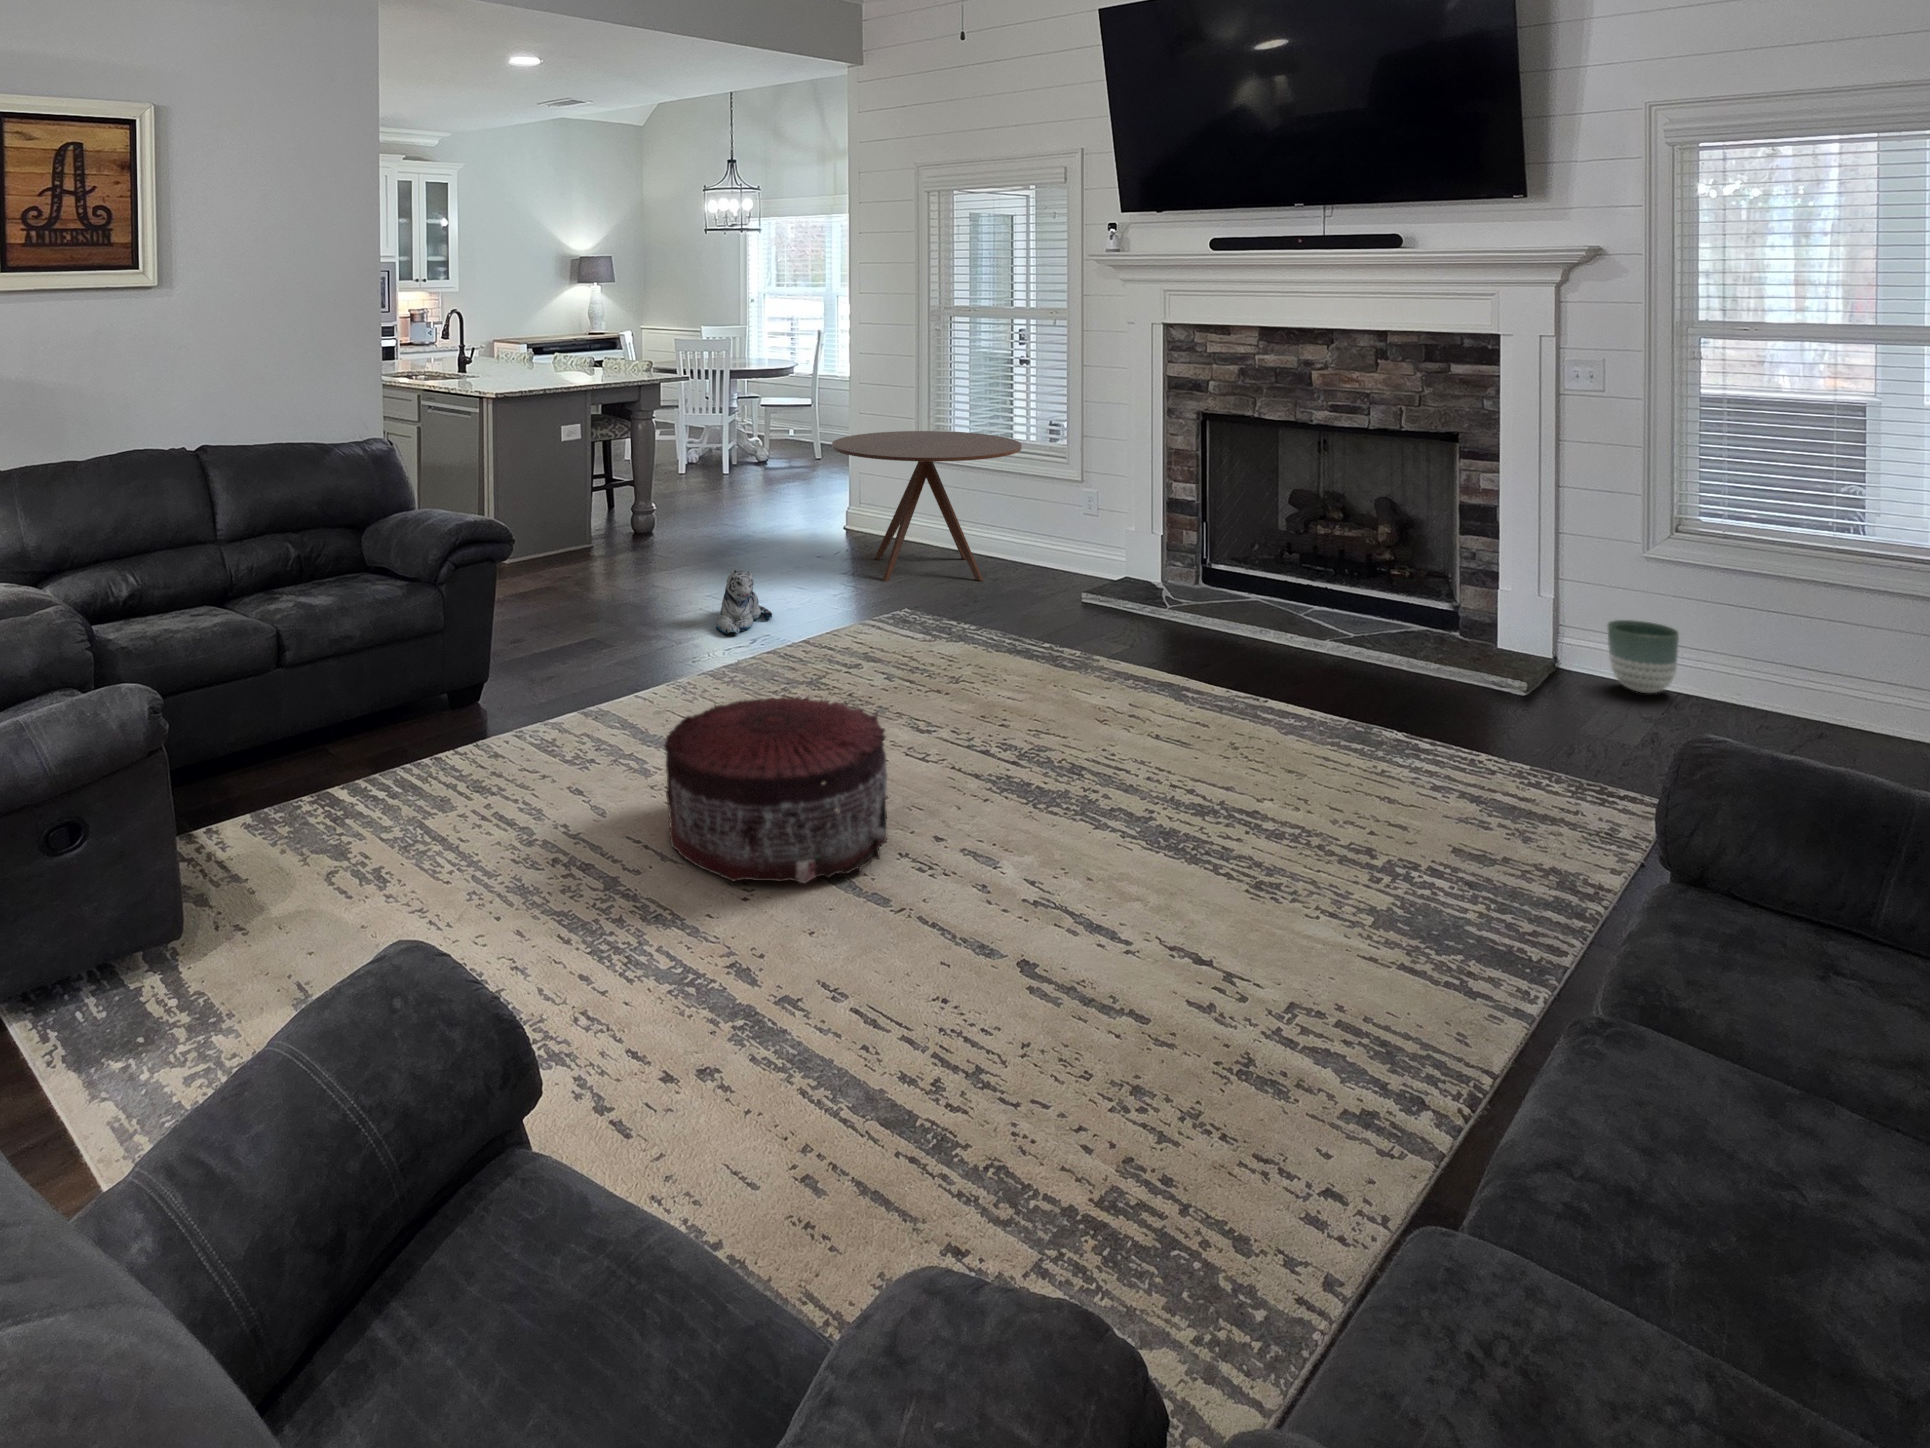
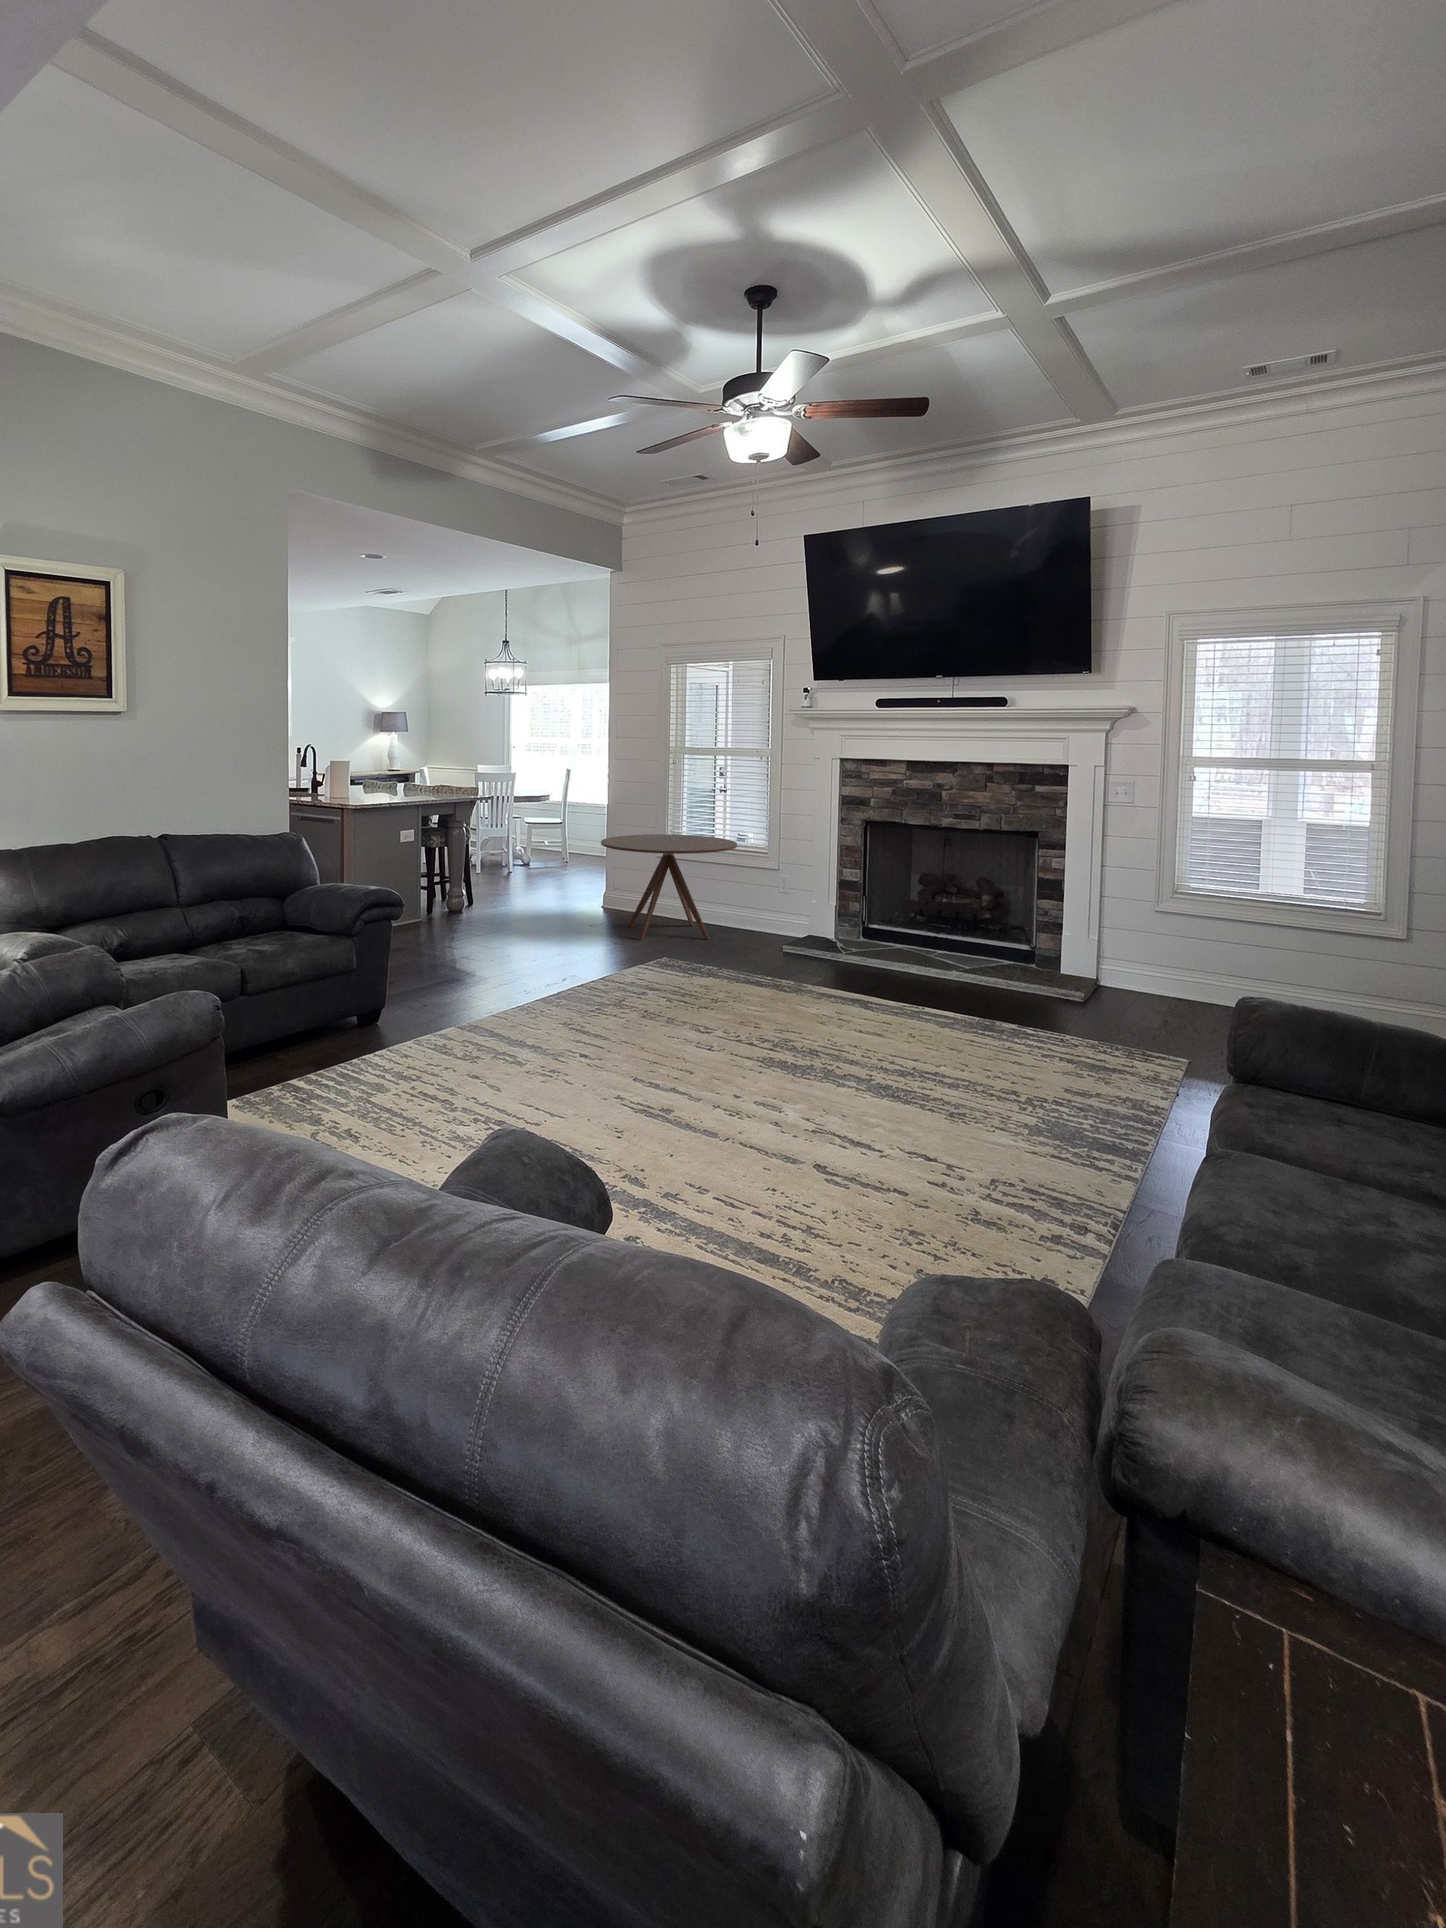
plush toy: present [716,570,772,635] -> none [531,930,570,976]
planter: present [1608,620,1679,693] -> none [1137,954,1182,1001]
pouf: present [664,695,887,883] -> none [549,1003,707,1126]

